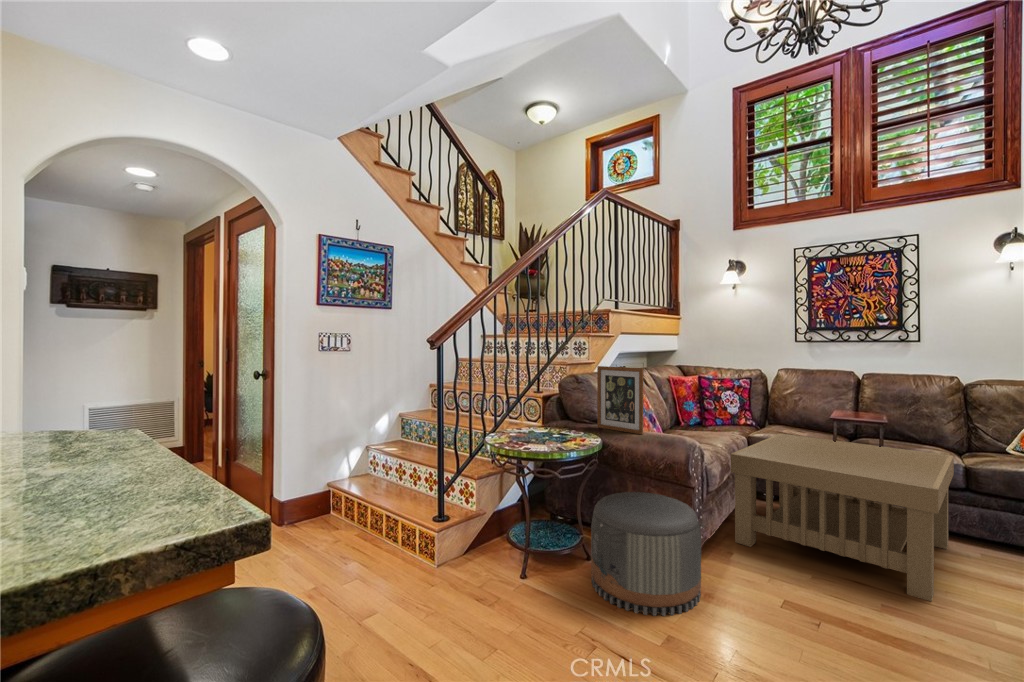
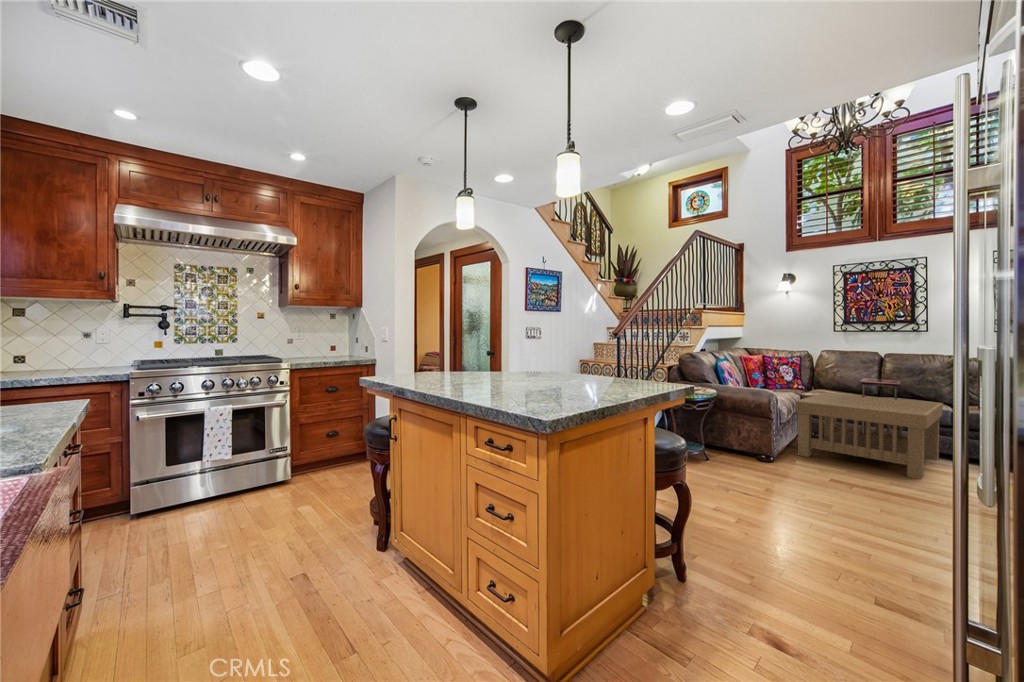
picture frame: present [597,366,643,435] -> none [708,348,741,389]
pouf: present [591,492,701,616] -> none [716,420,784,481]

